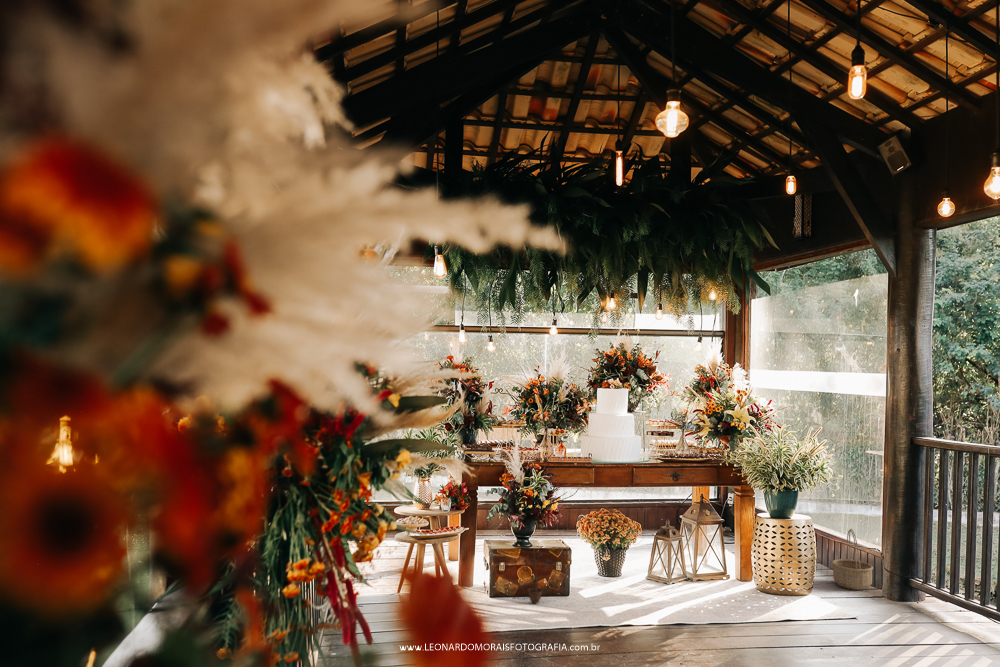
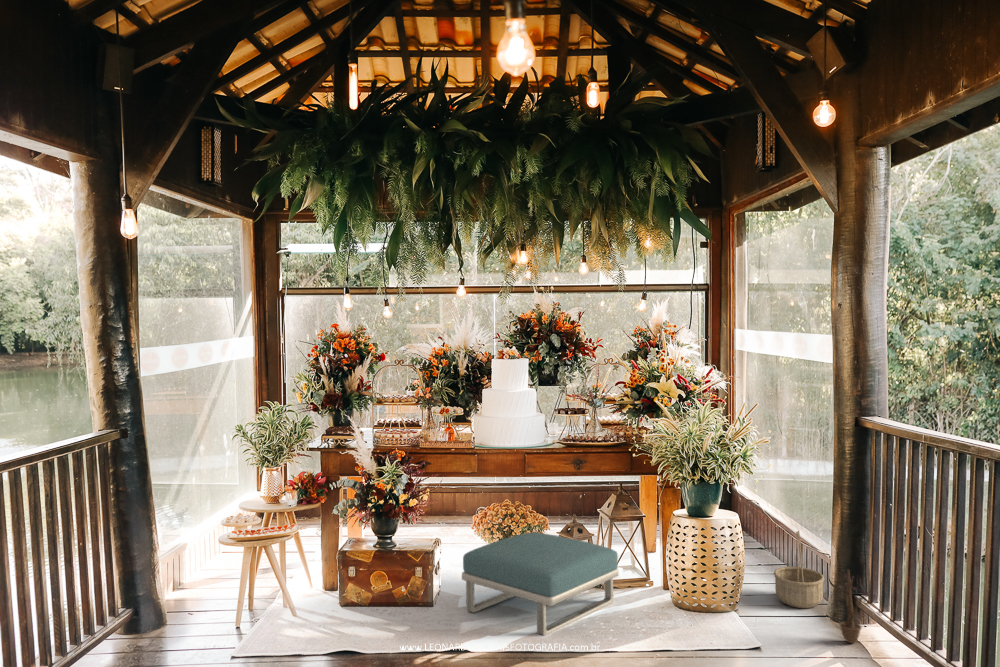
footstool: none [595,534,717,613] -> present [462,532,618,636]
decorative plant: present [520,549,552,604] -> present [837,570,867,643]

